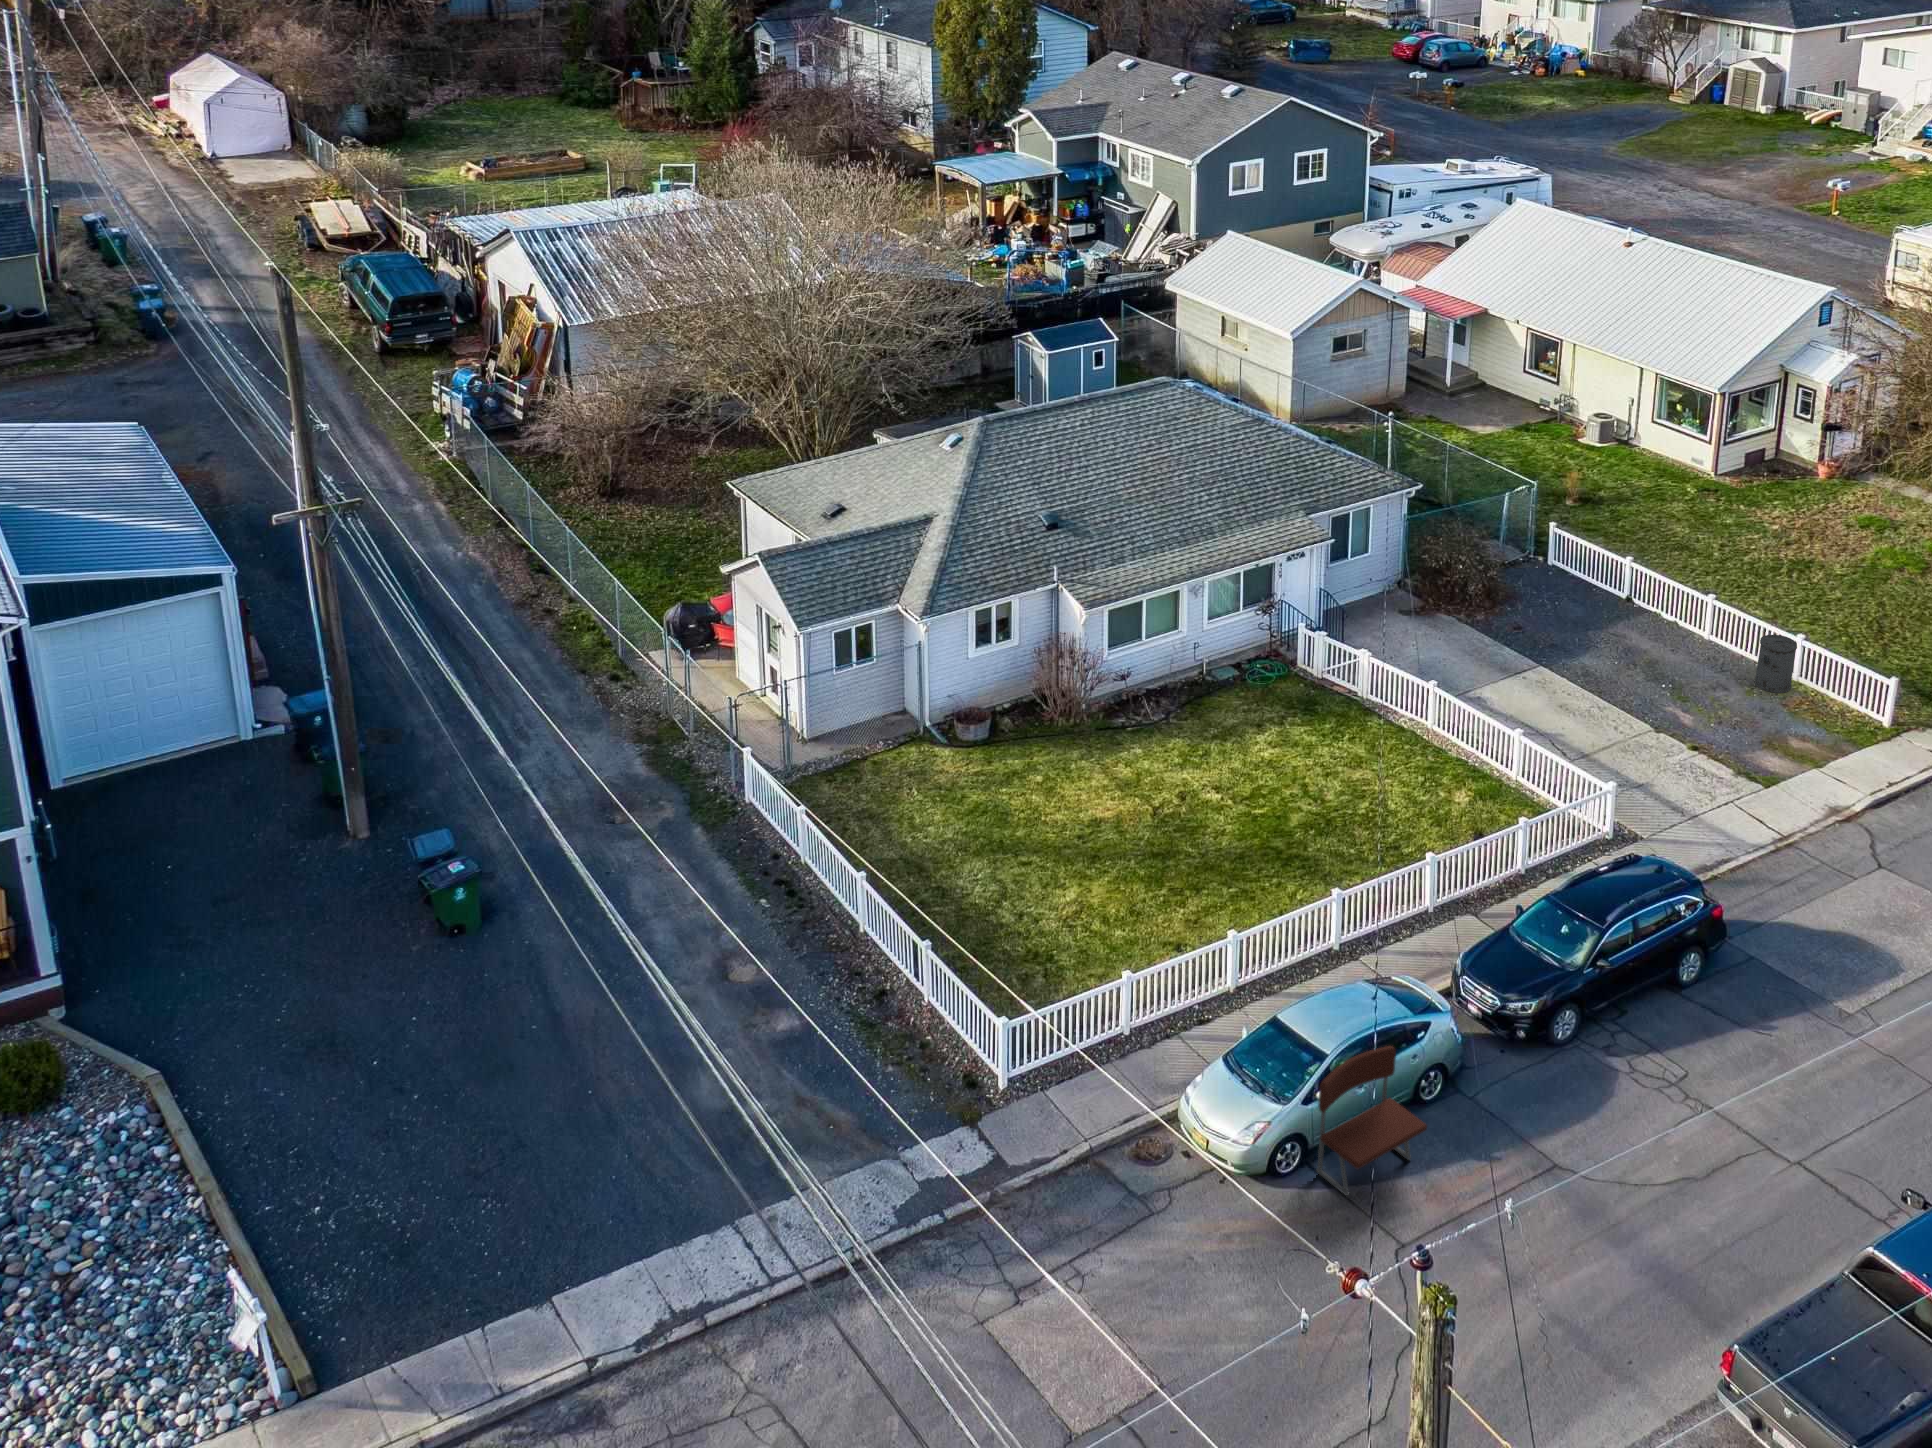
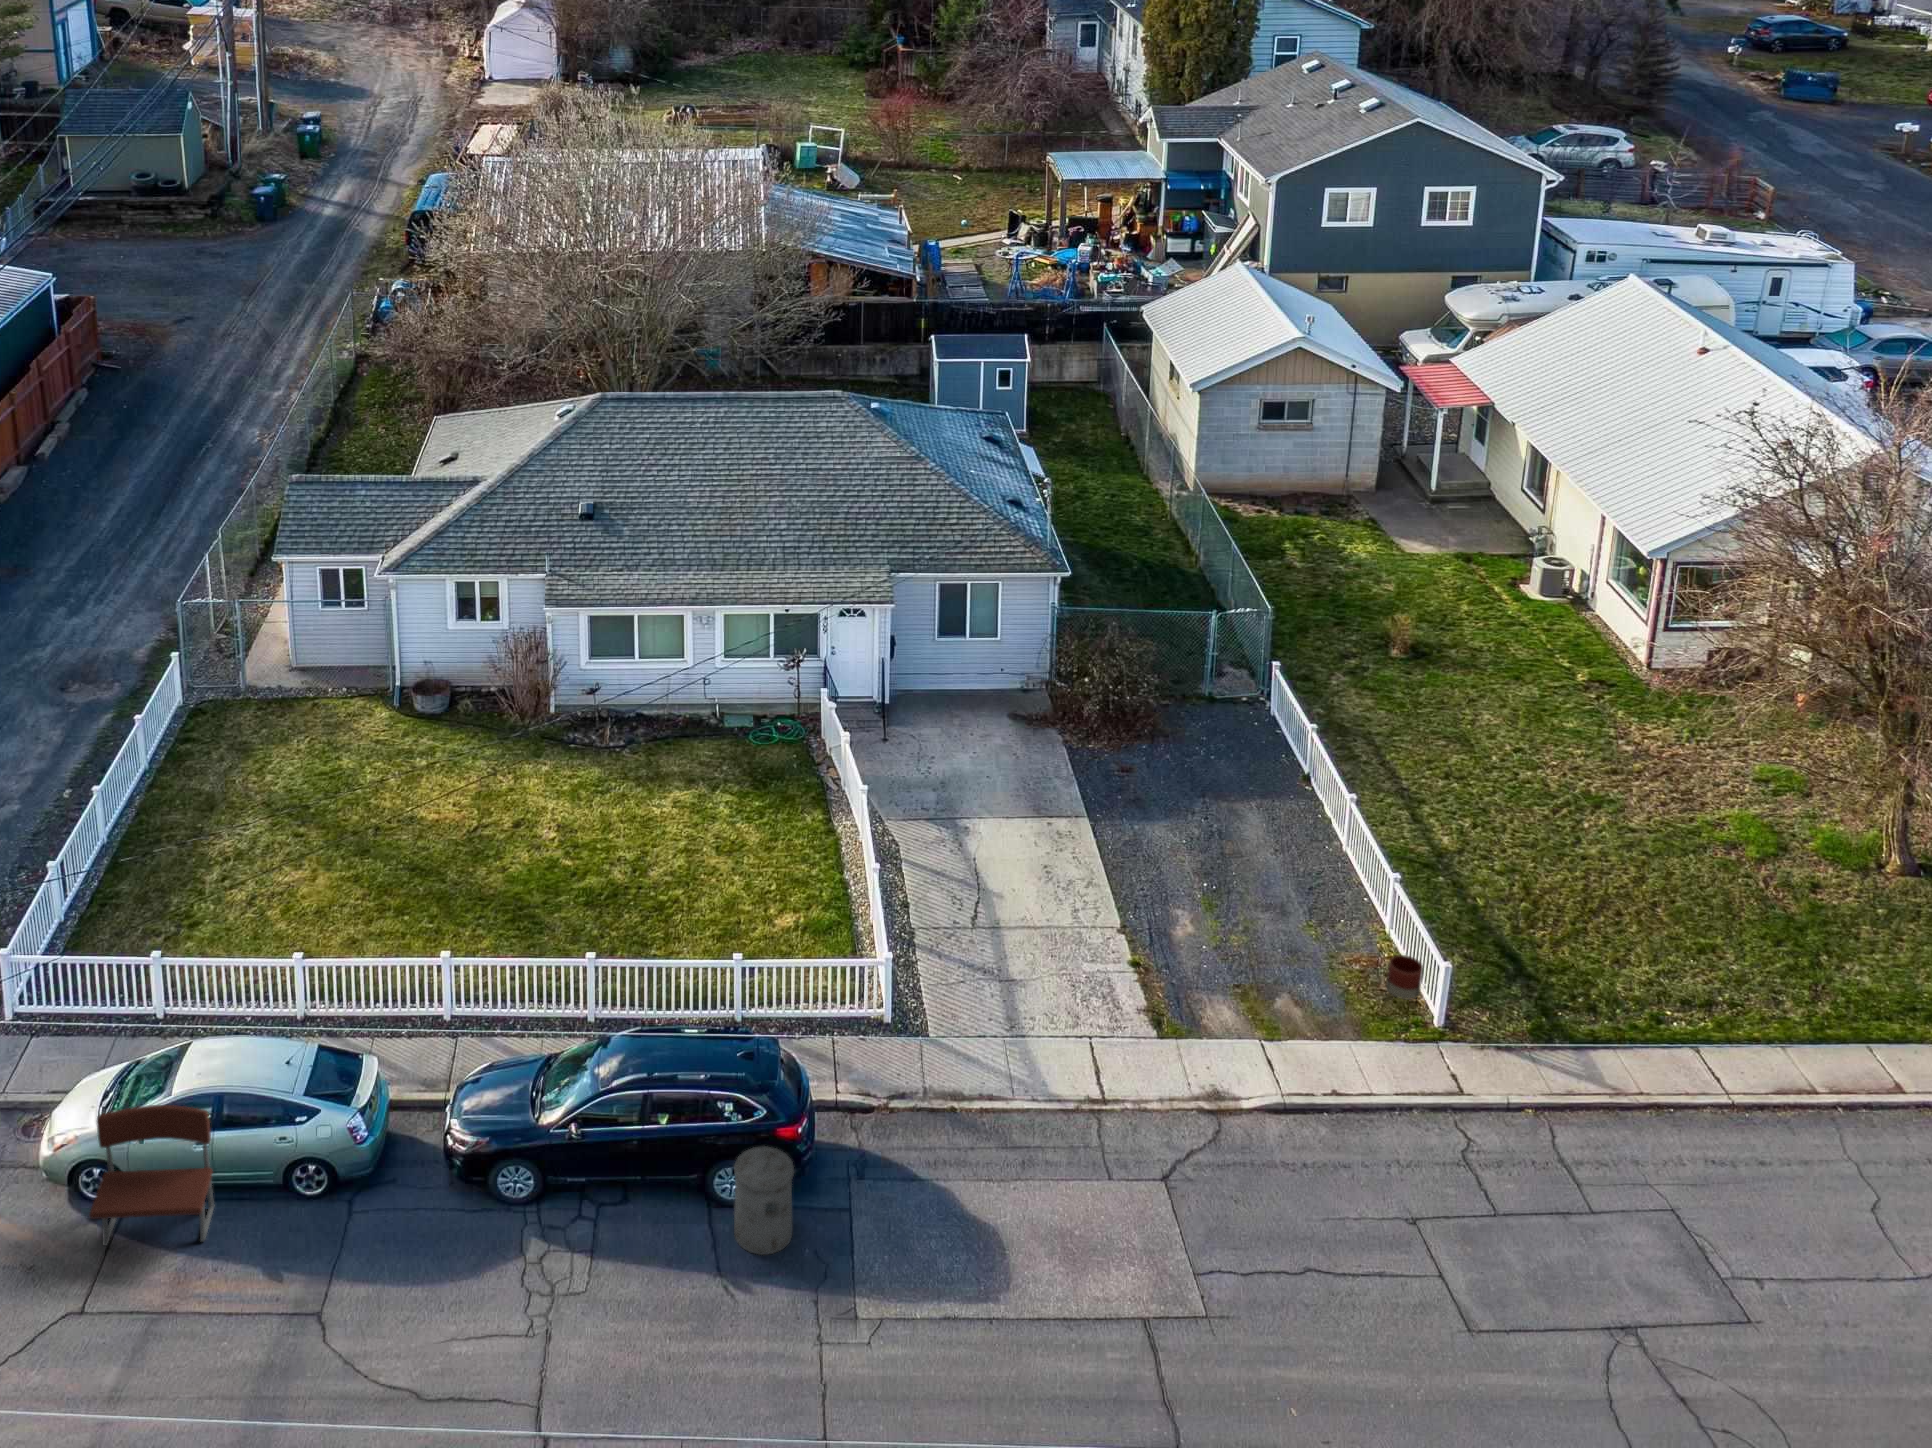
trash can: present [1755,635,1797,693] -> present [734,1146,794,1255]
planter: none [1840,686,1868,723] -> present [1386,955,1423,1000]

